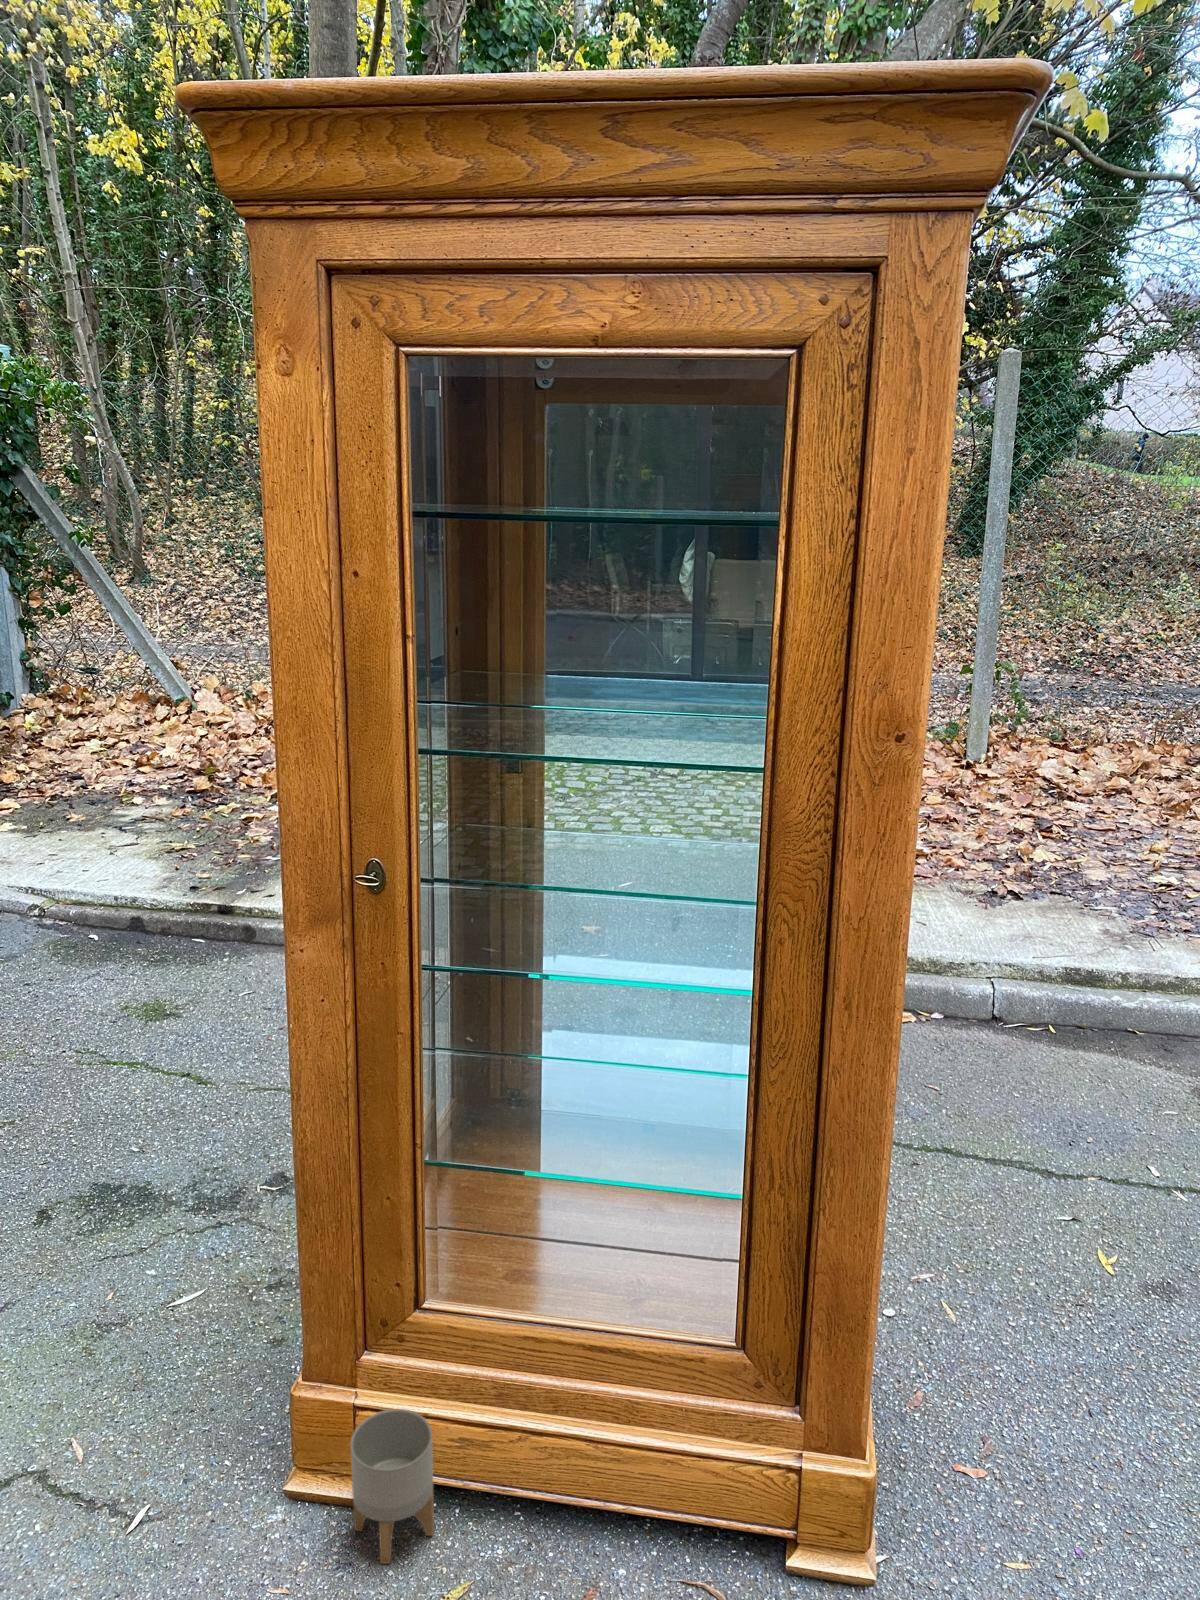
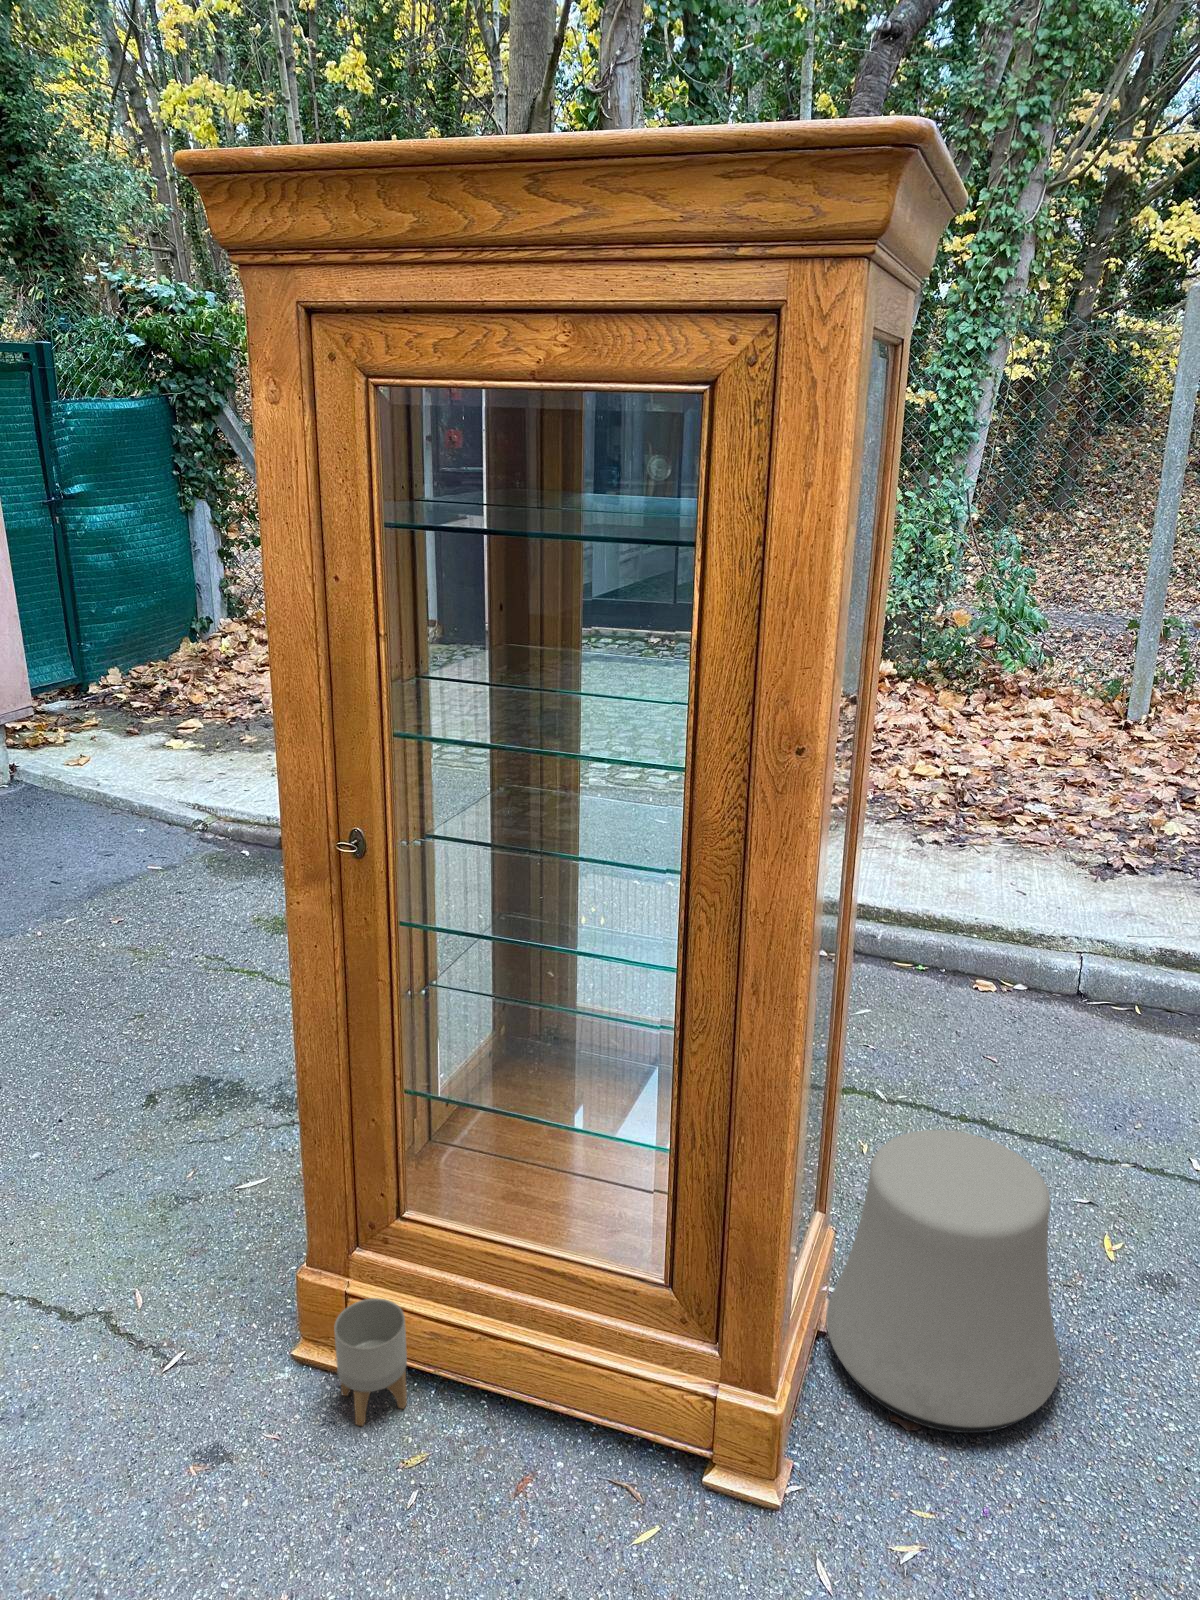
stool: none [862,1153,1110,1471] -> present [826,1130,1060,1433]

